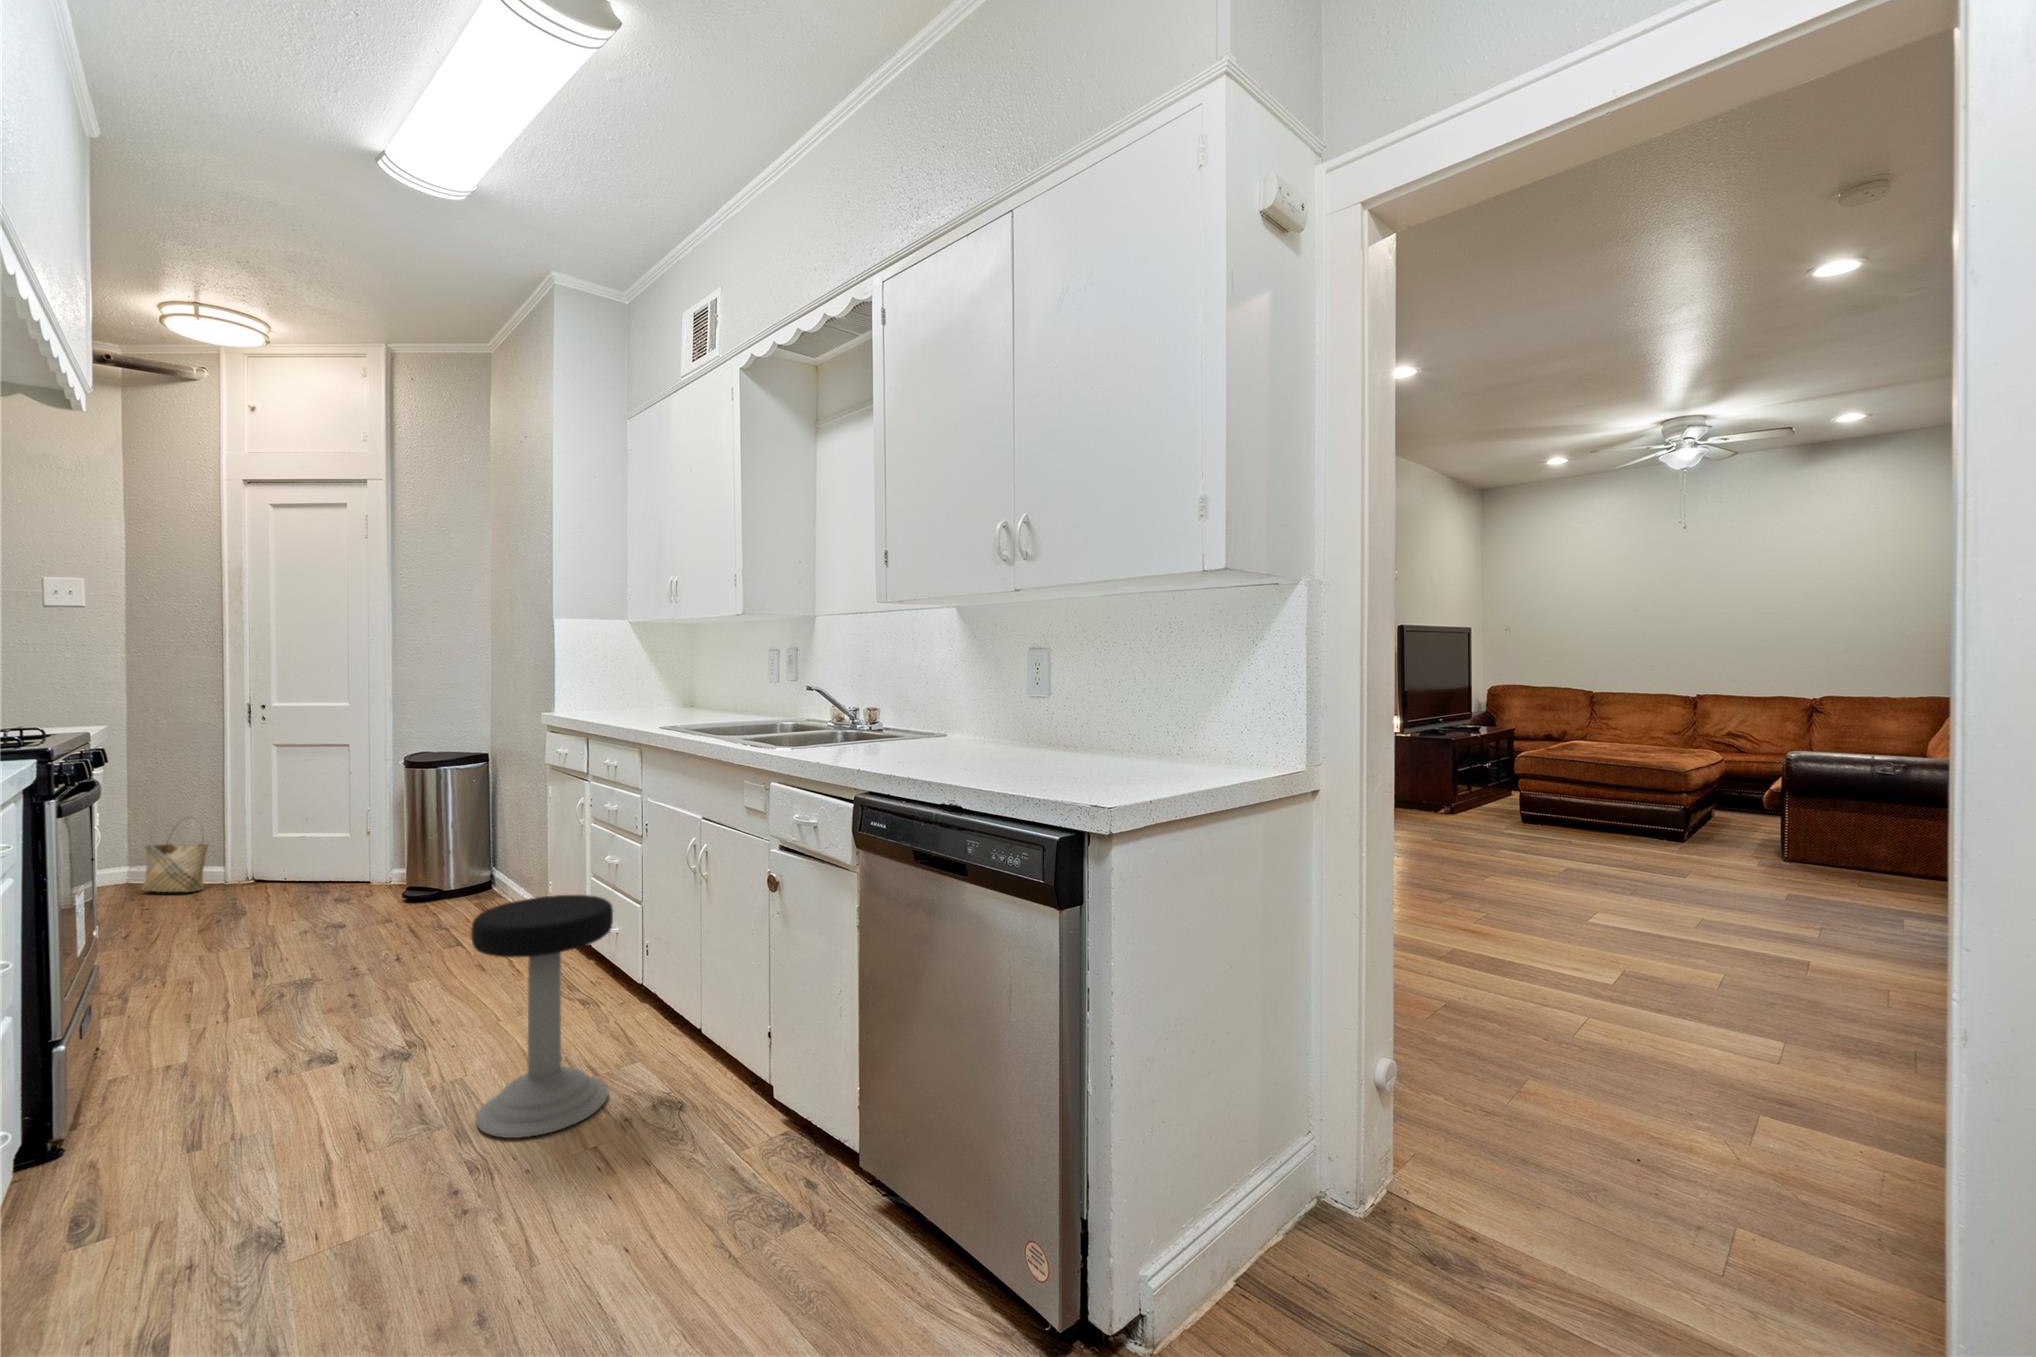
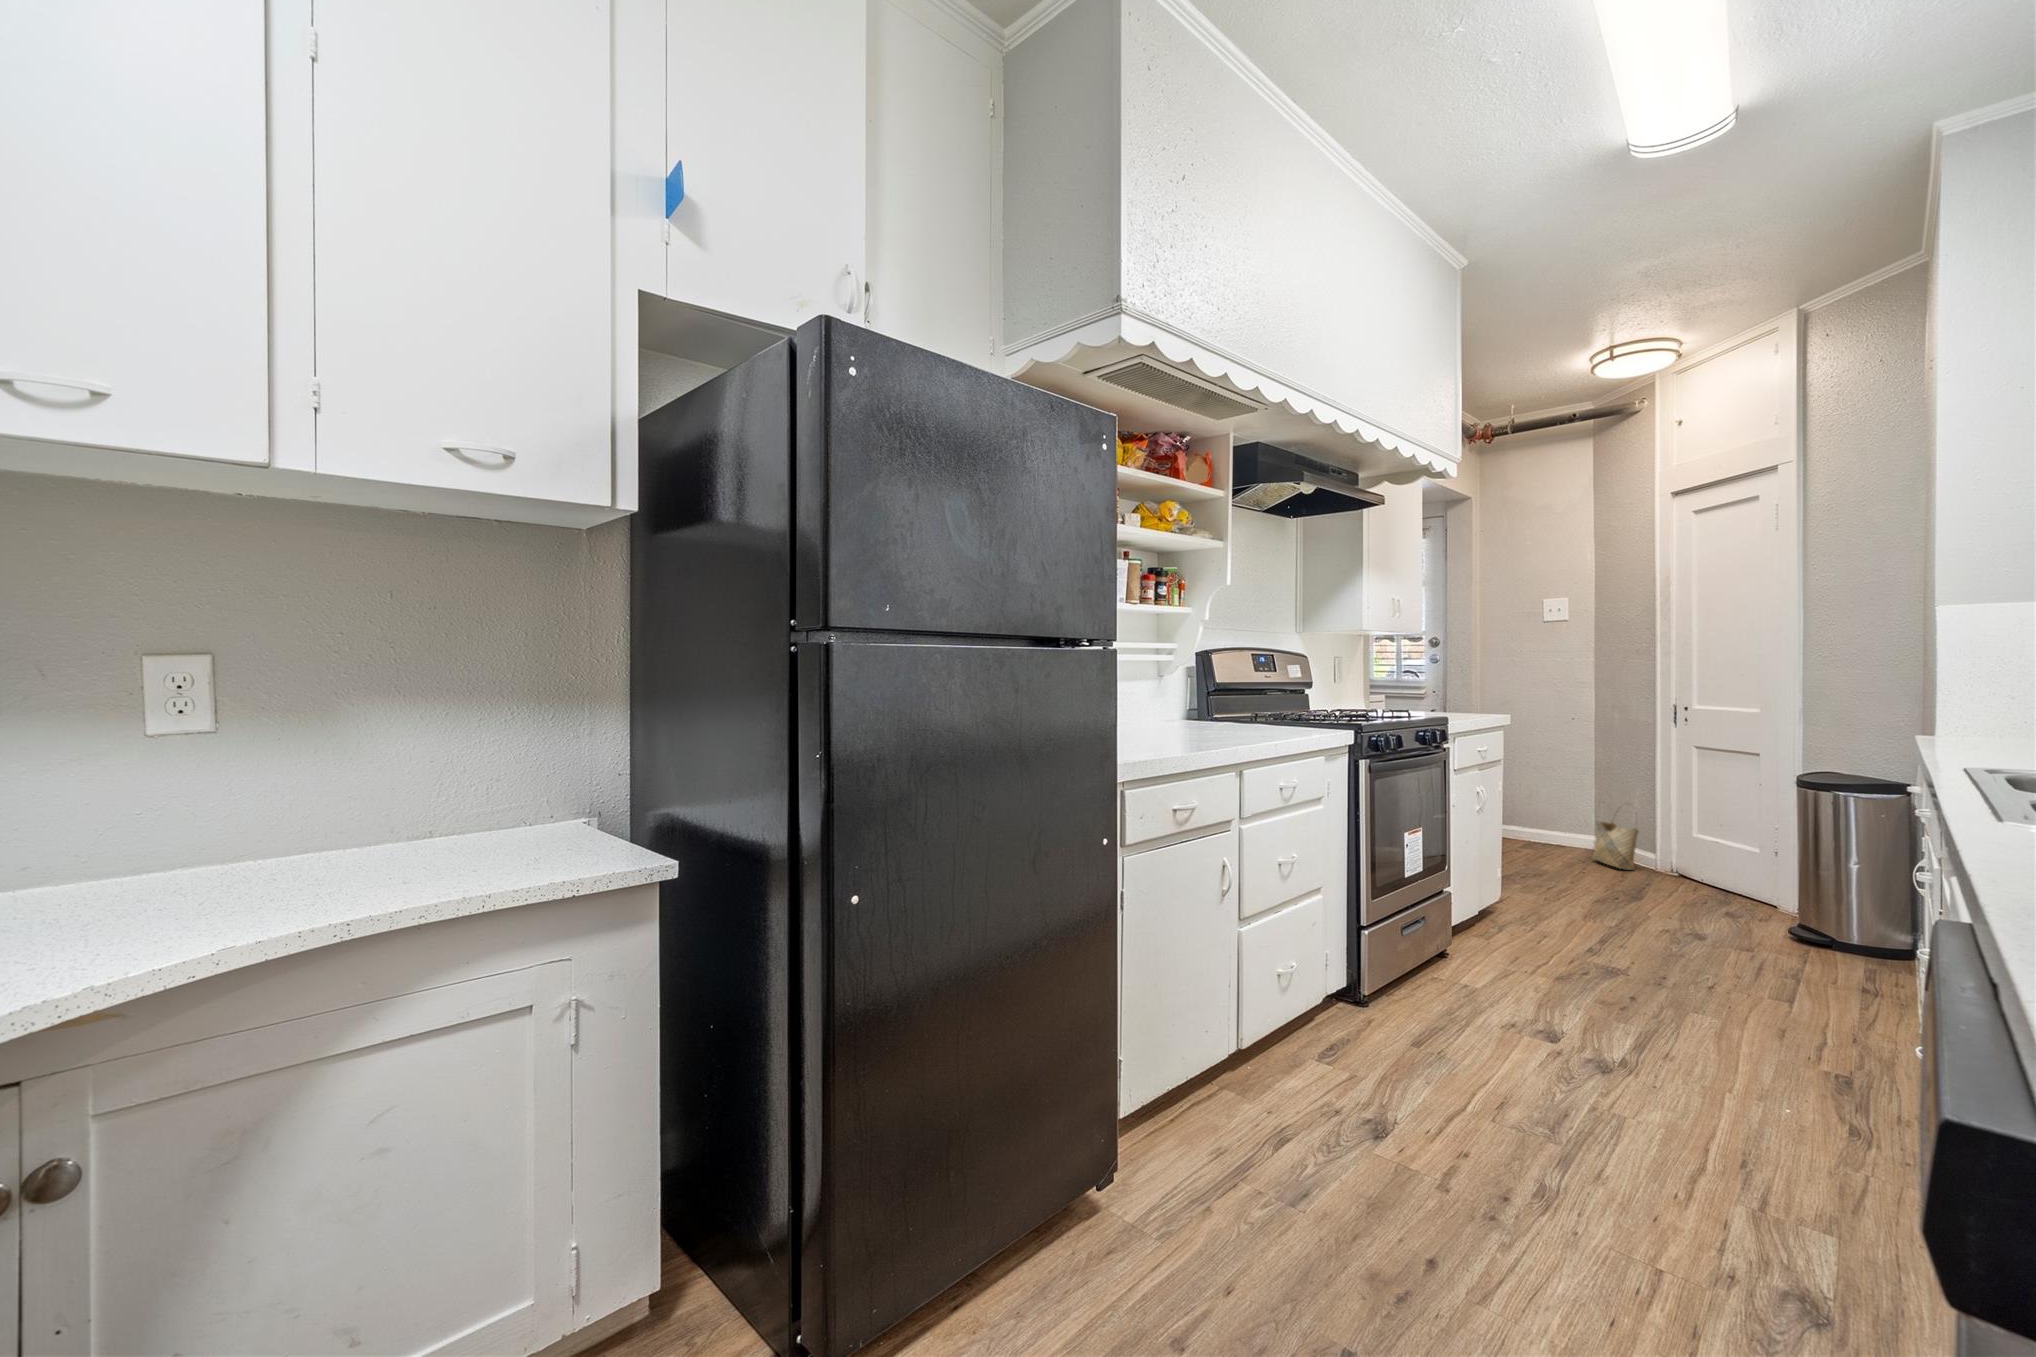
stool: present [471,895,613,1138] -> none [1580,940,1763,1239]

